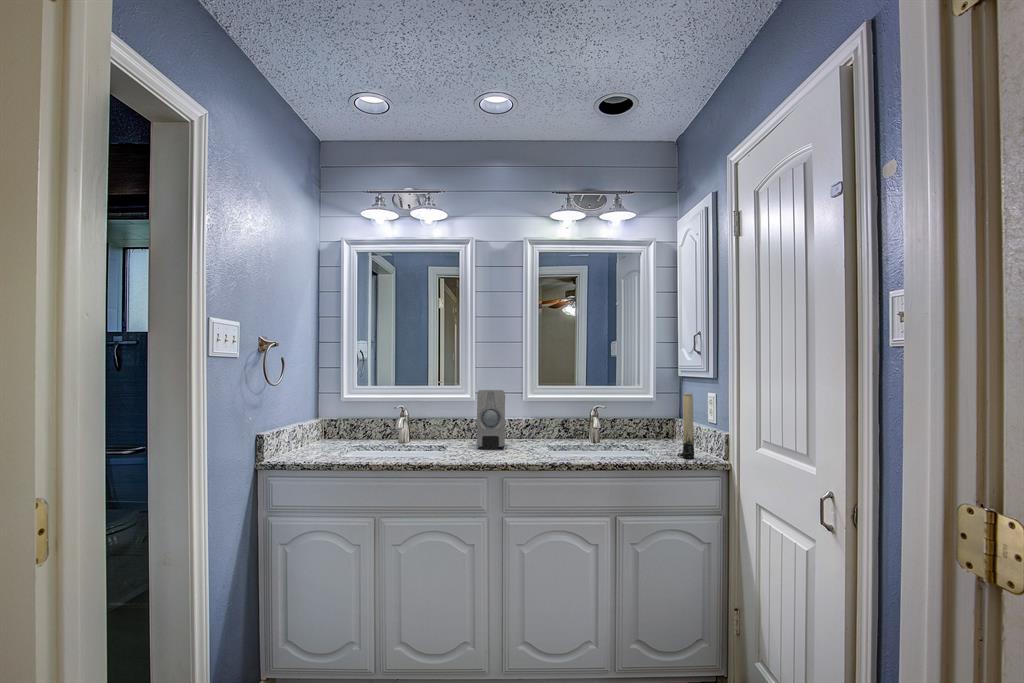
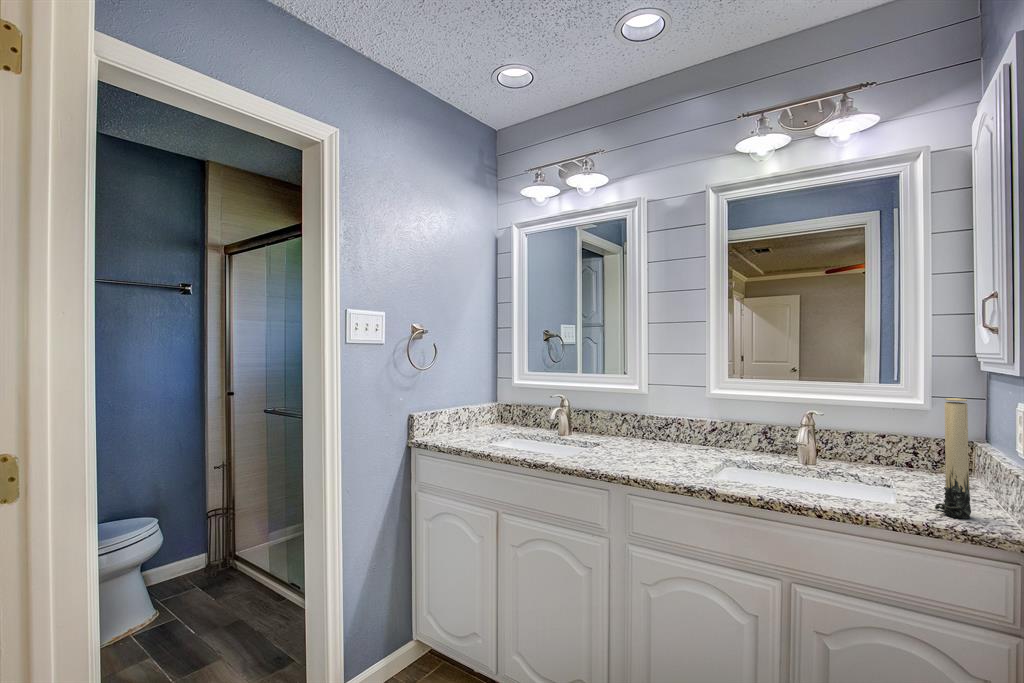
soap dispenser: present [477,390,505,450] -> none [629,381,678,456]

